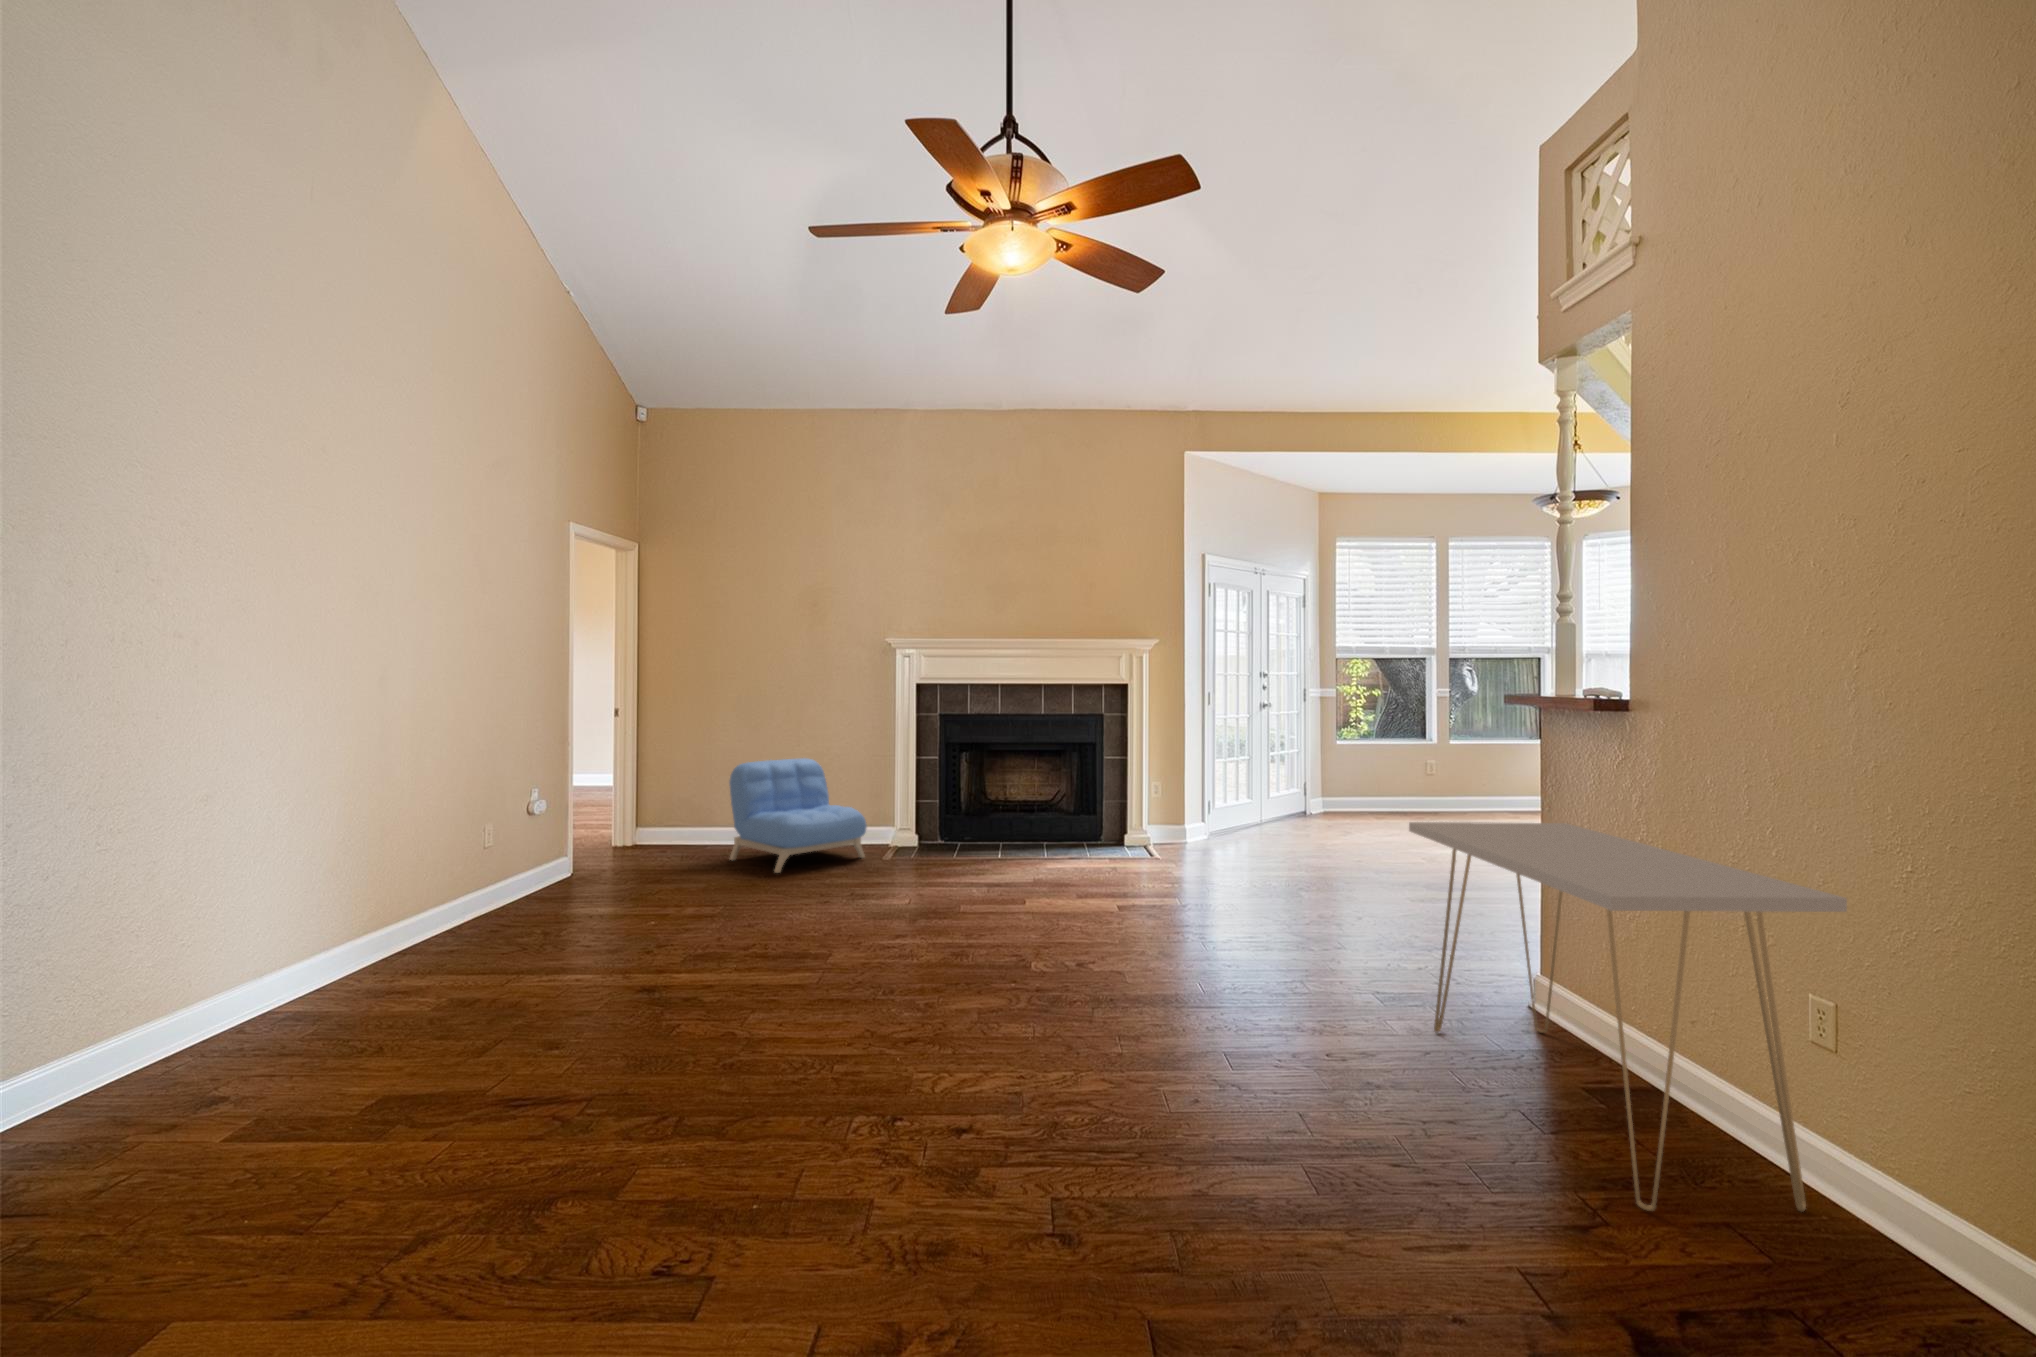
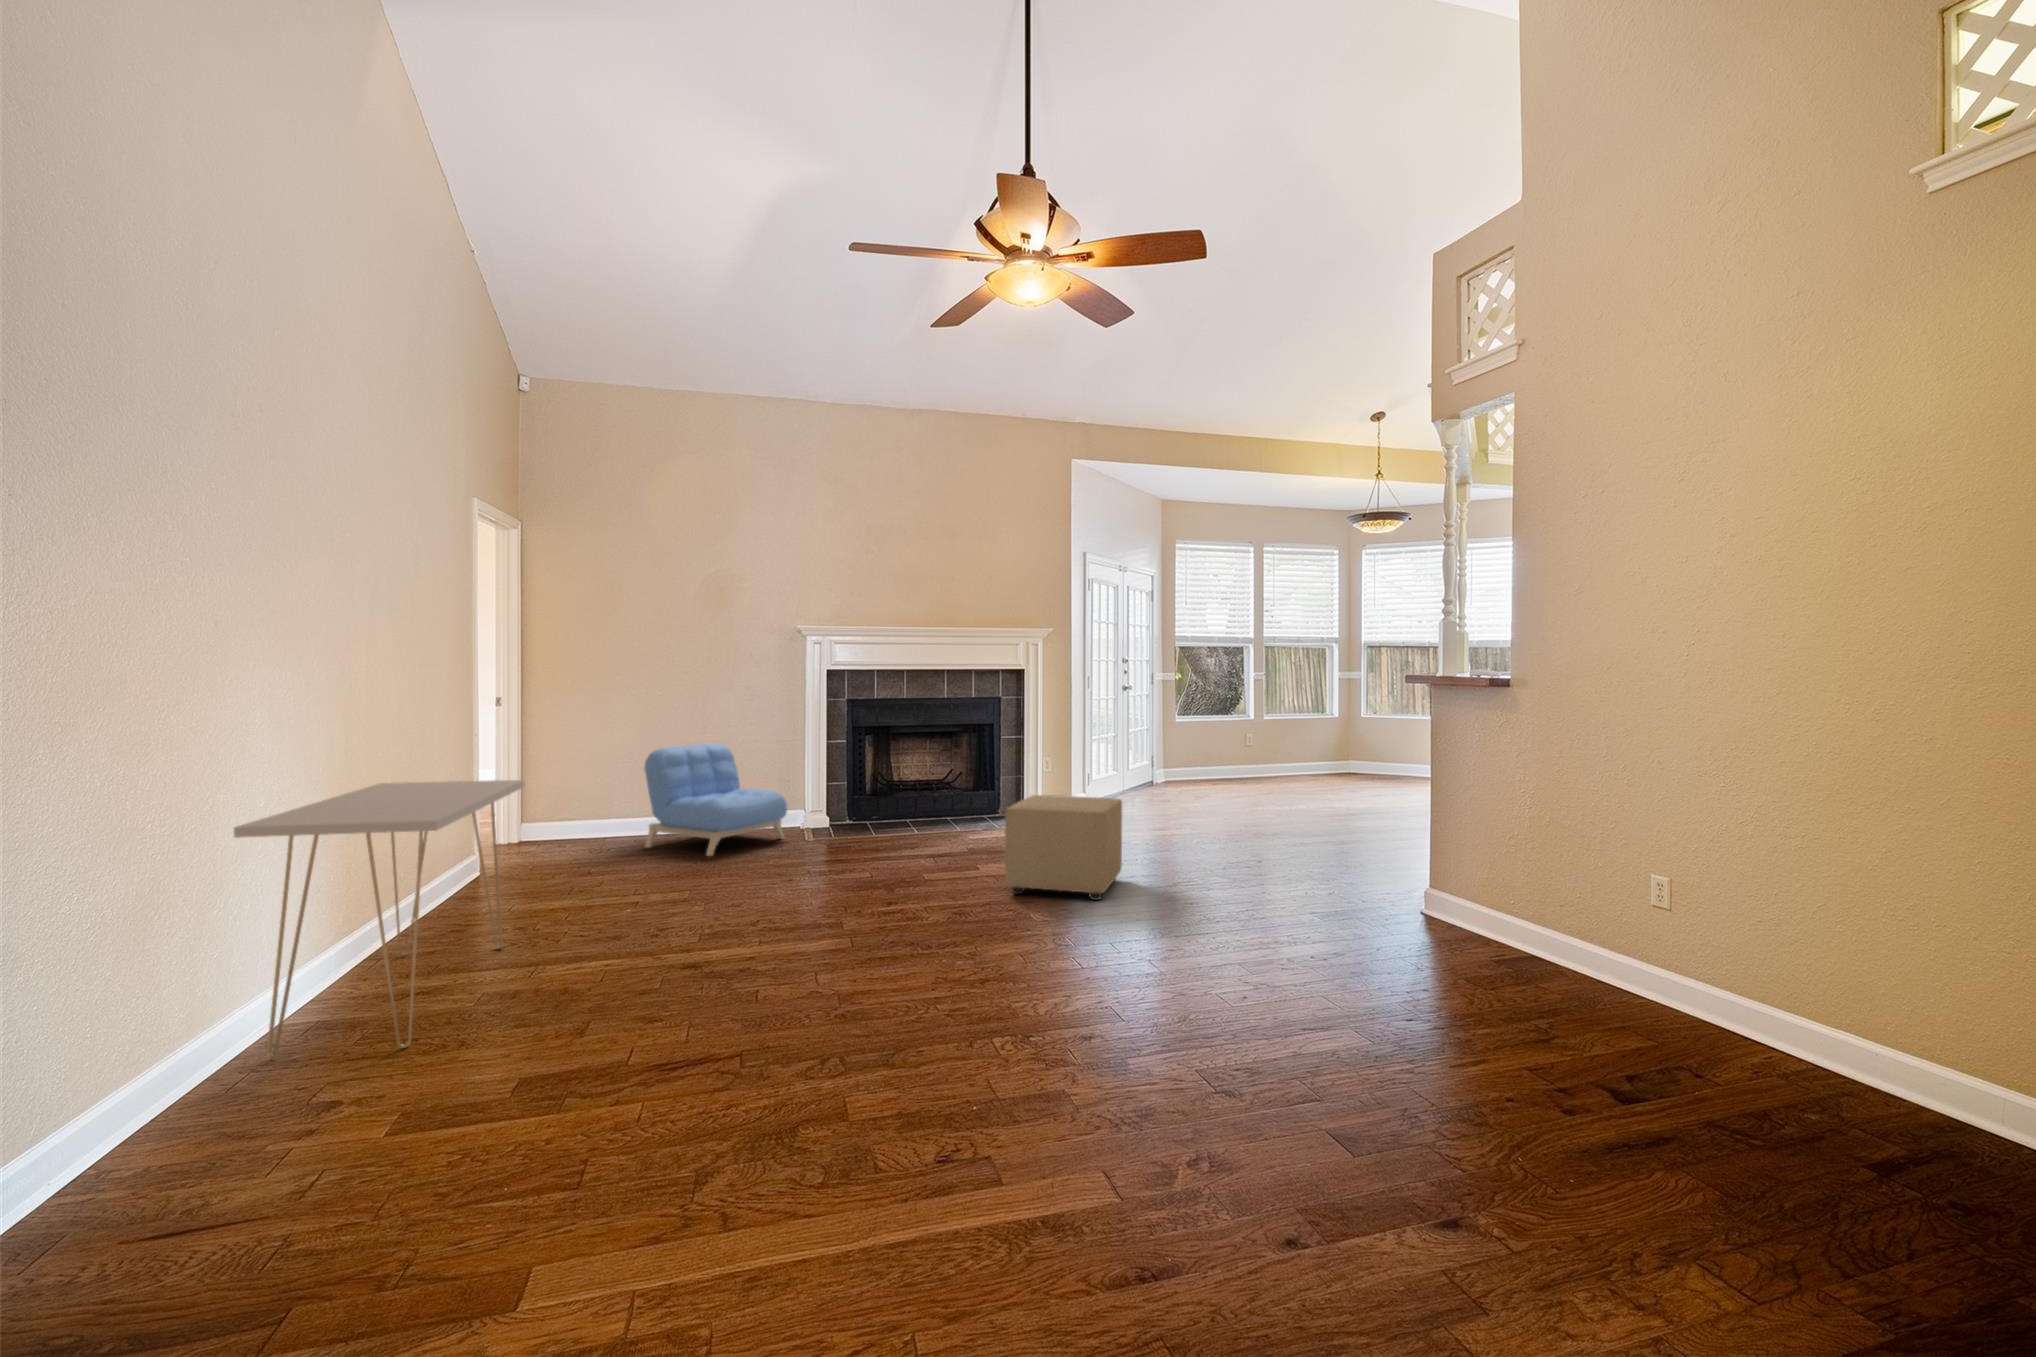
console table: present [1409,822,1847,1212] -> present [234,780,524,1060]
ottoman: none [1024,826,1172,953] -> present [1005,795,1122,900]

